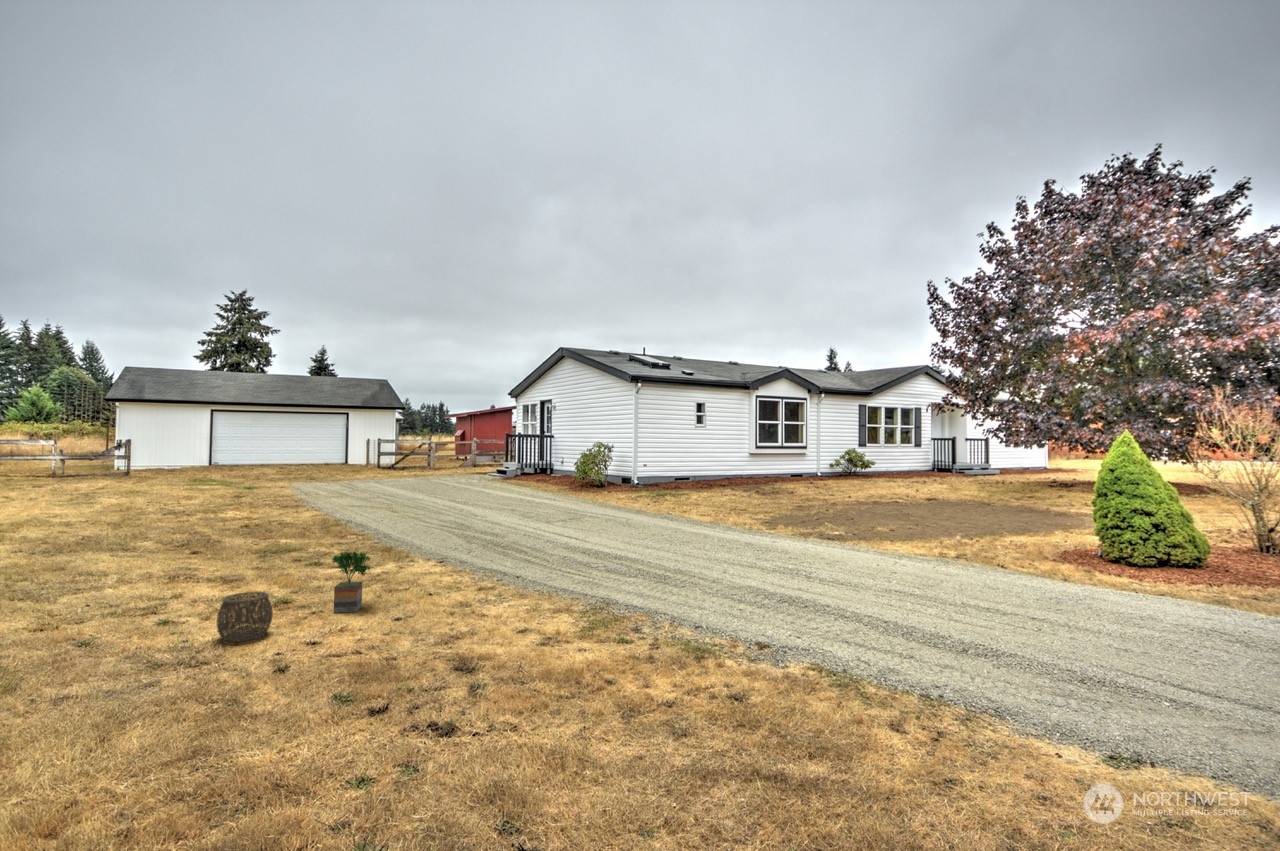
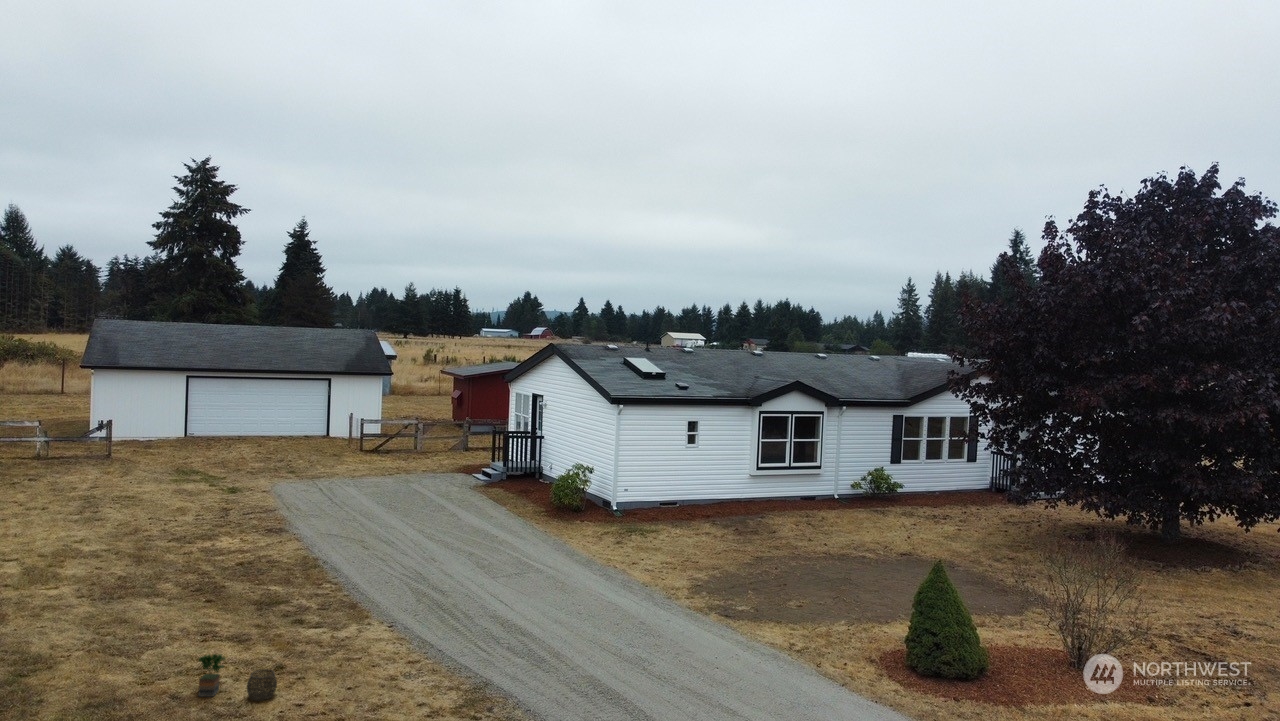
potted tree: present [332,552,371,613] -> present [198,654,225,697]

